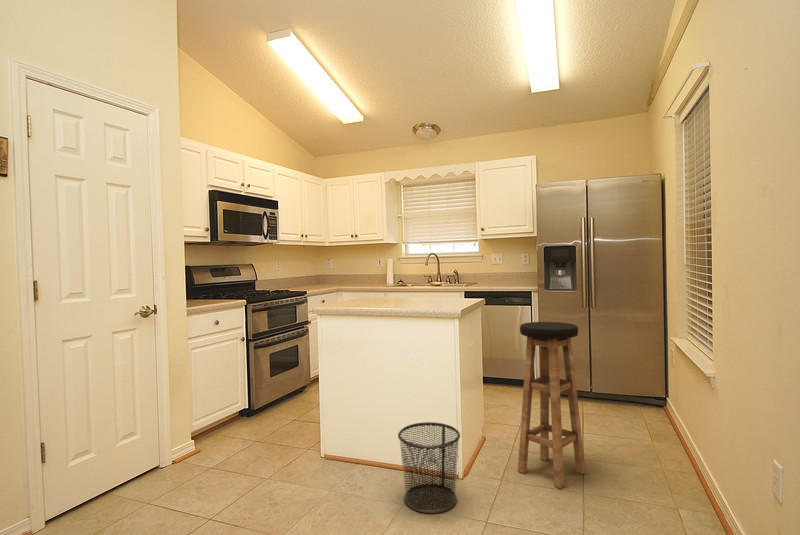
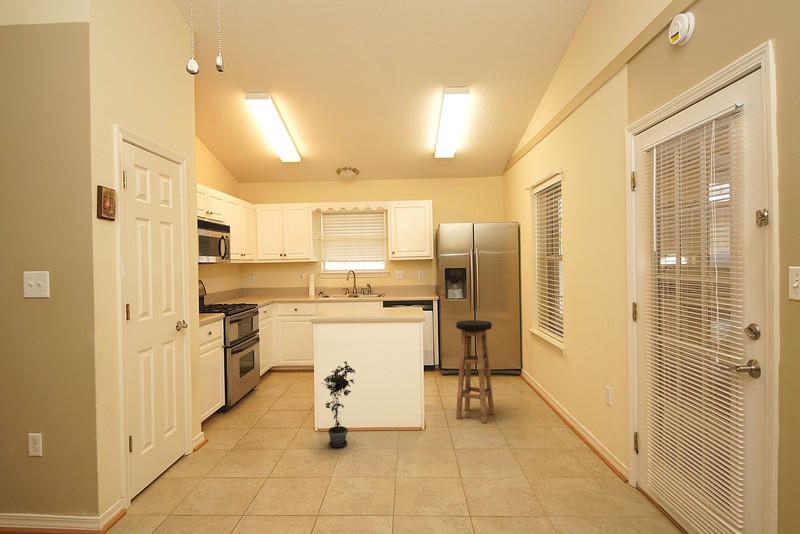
potted plant: none [299,371,349,490] -> present [322,361,355,447]
waste bin: present [398,422,460,513] -> none [393,391,434,448]

